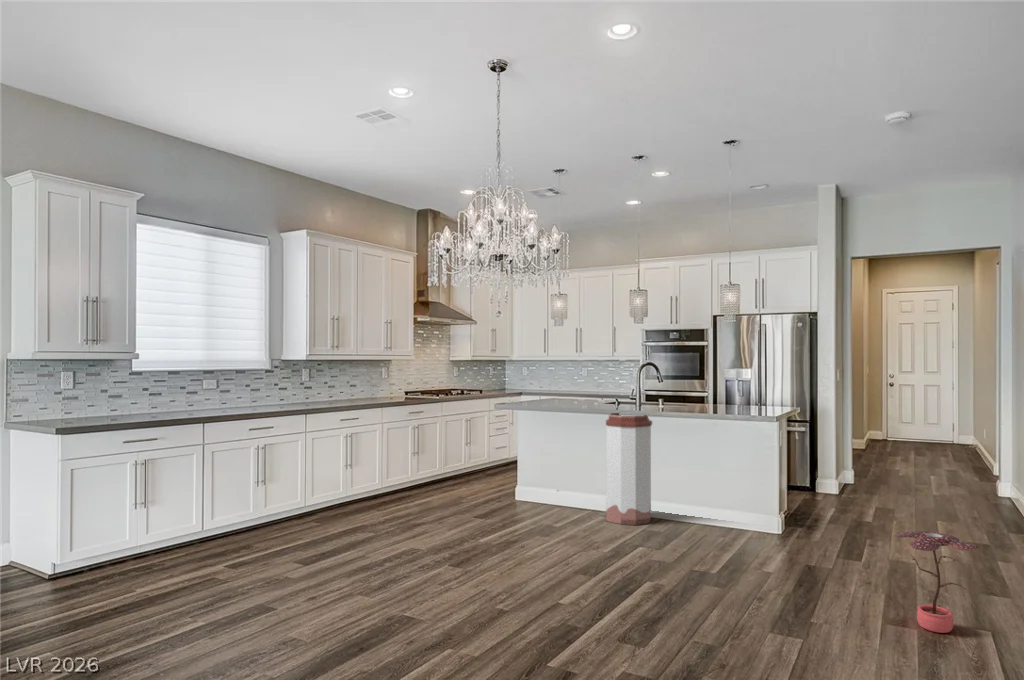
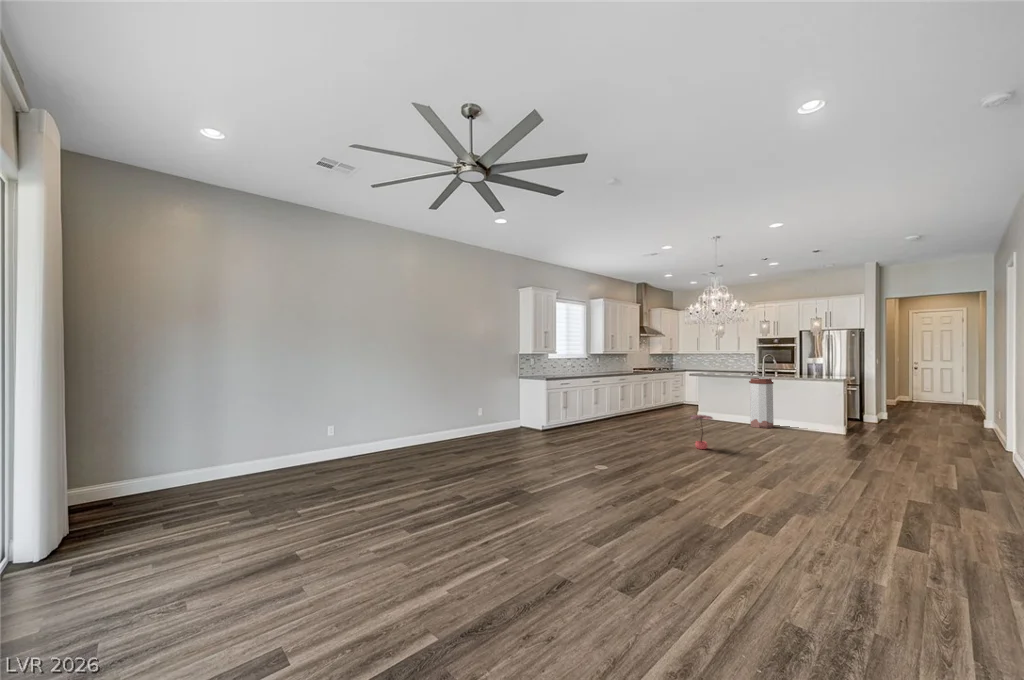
potted plant: present [894,531,978,633] -> present [690,415,713,449]

